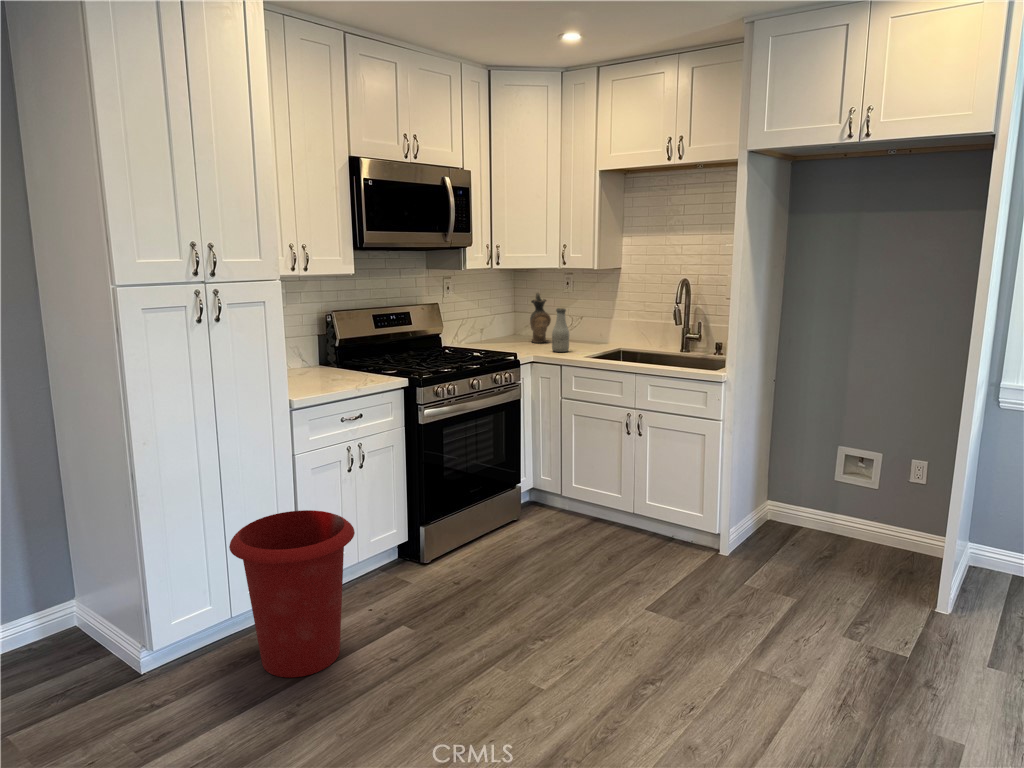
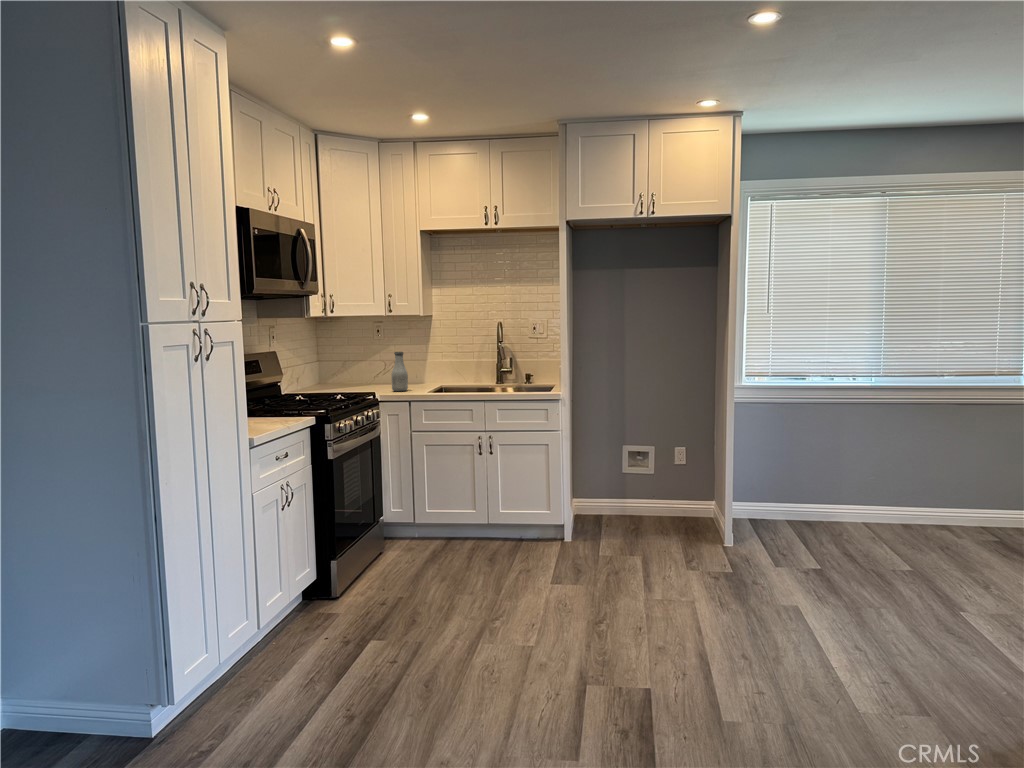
ceramic pitcher: present [530,293,551,343] -> none [352,341,373,388]
waste bin: present [229,510,355,678] -> none [216,550,348,730]

